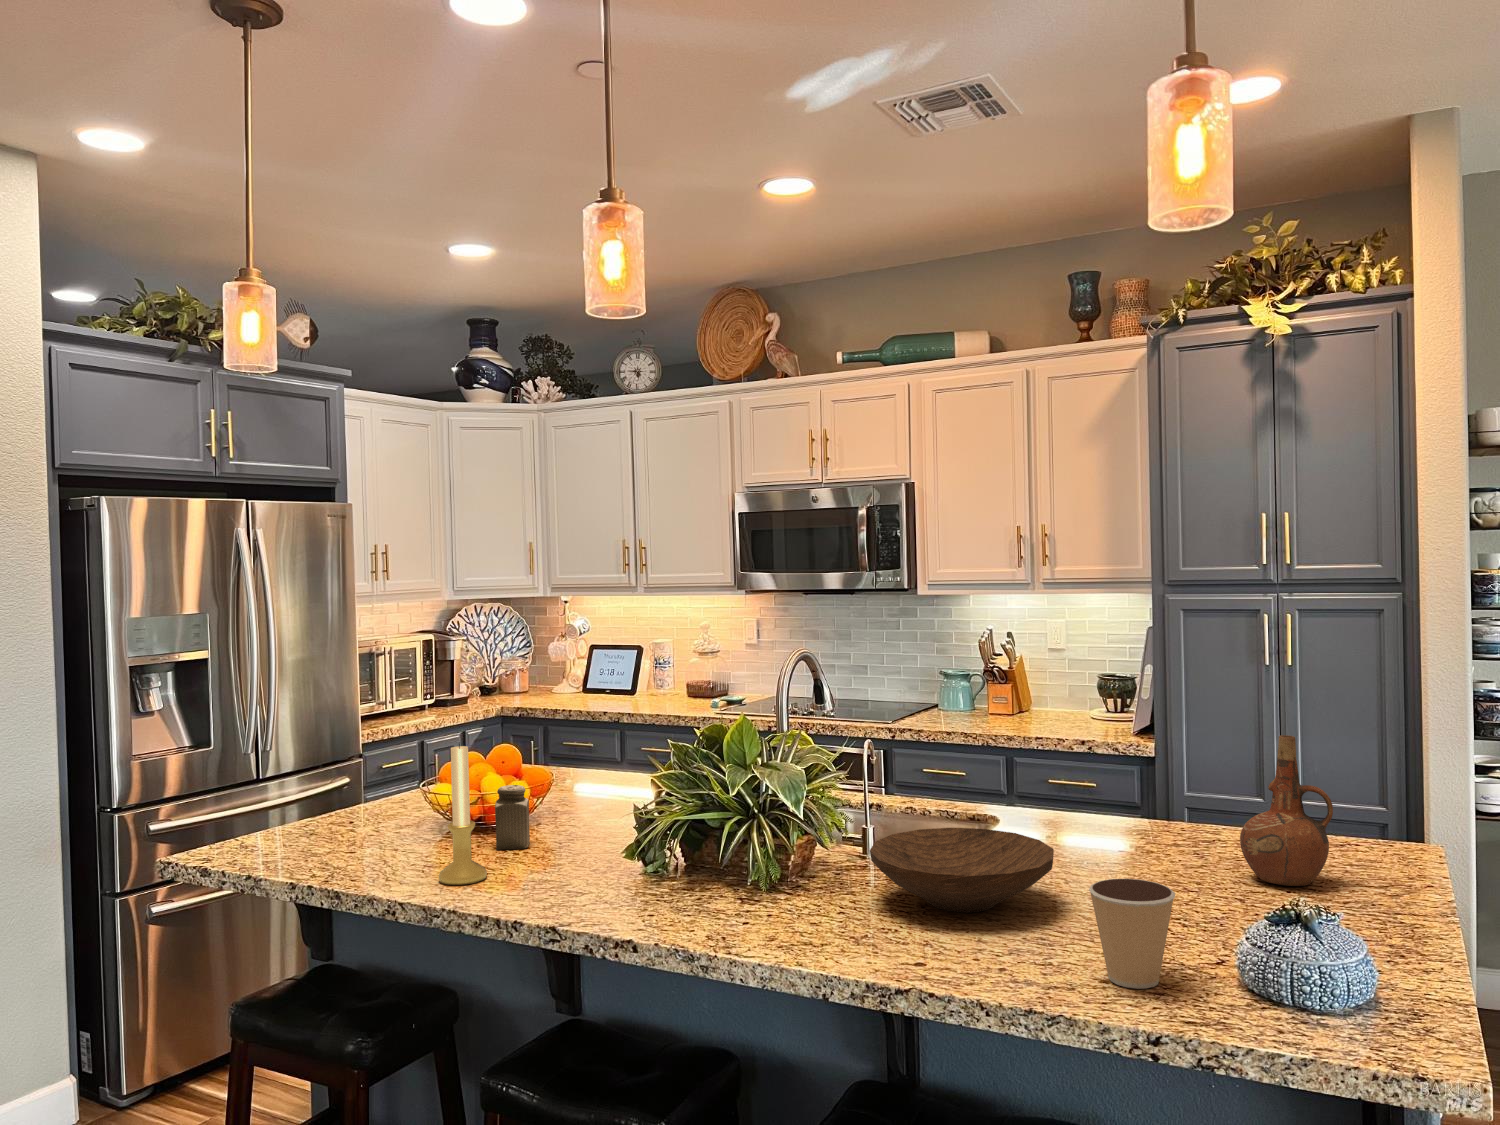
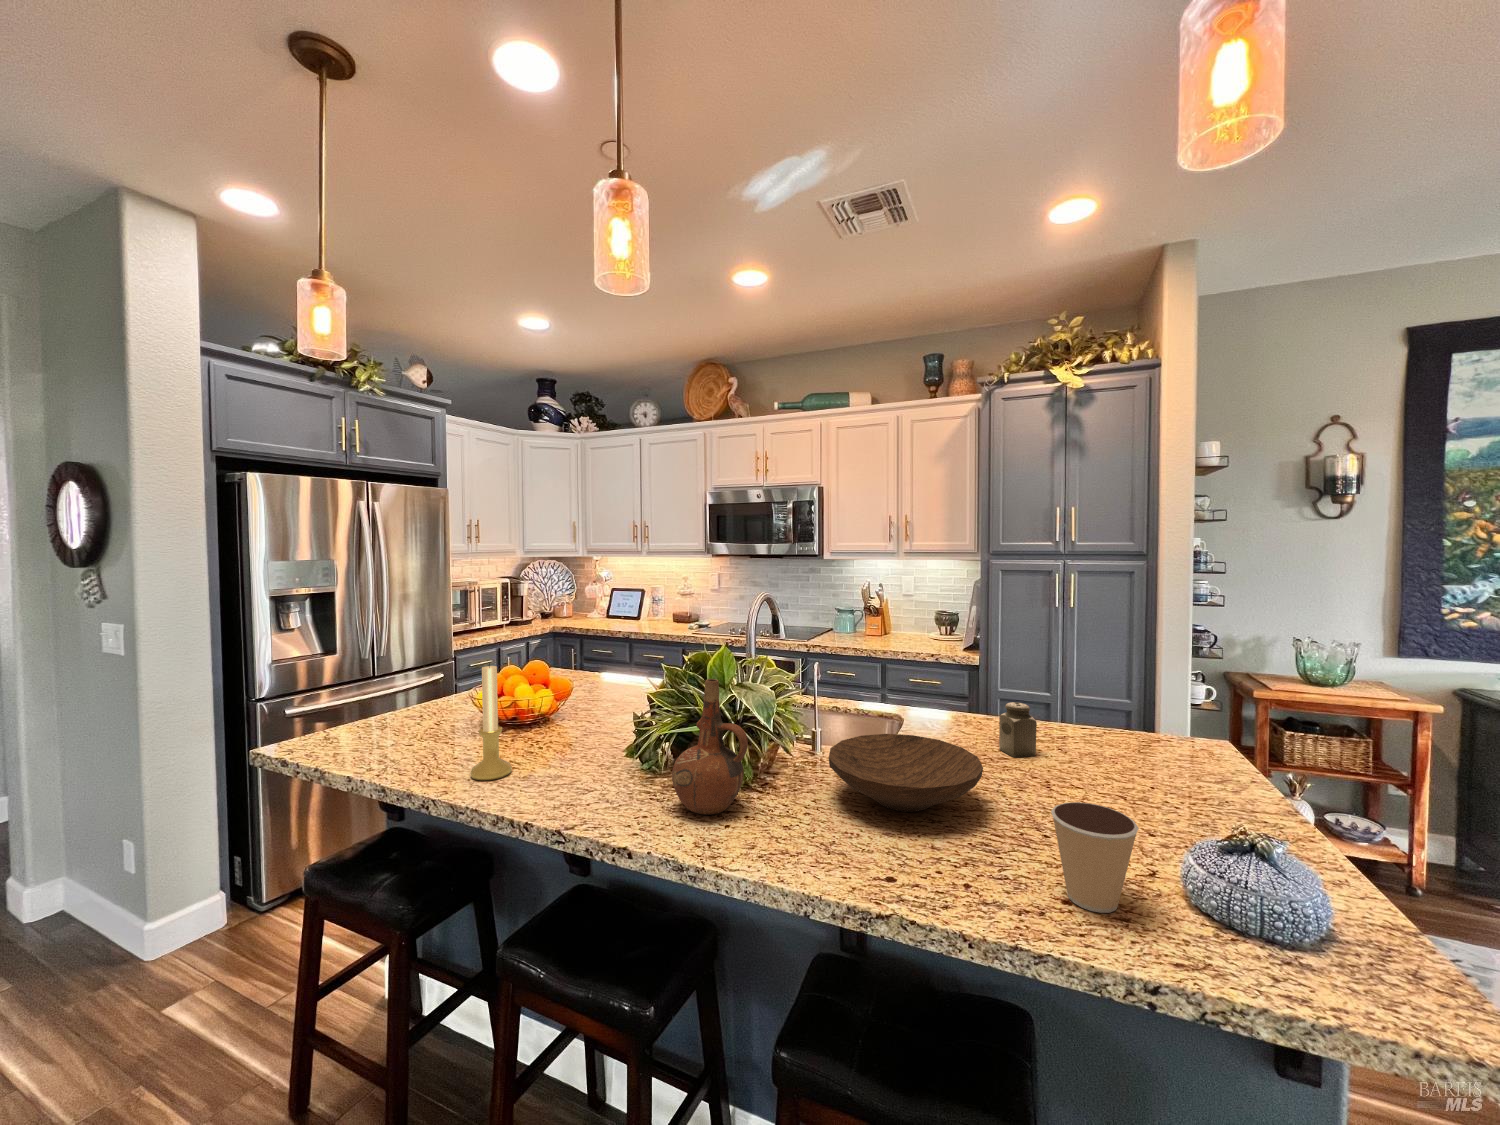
ceramic pitcher: present [1240,735,1333,886] -> present [672,679,748,814]
salt shaker: present [495,785,530,850] -> present [999,702,1037,757]

